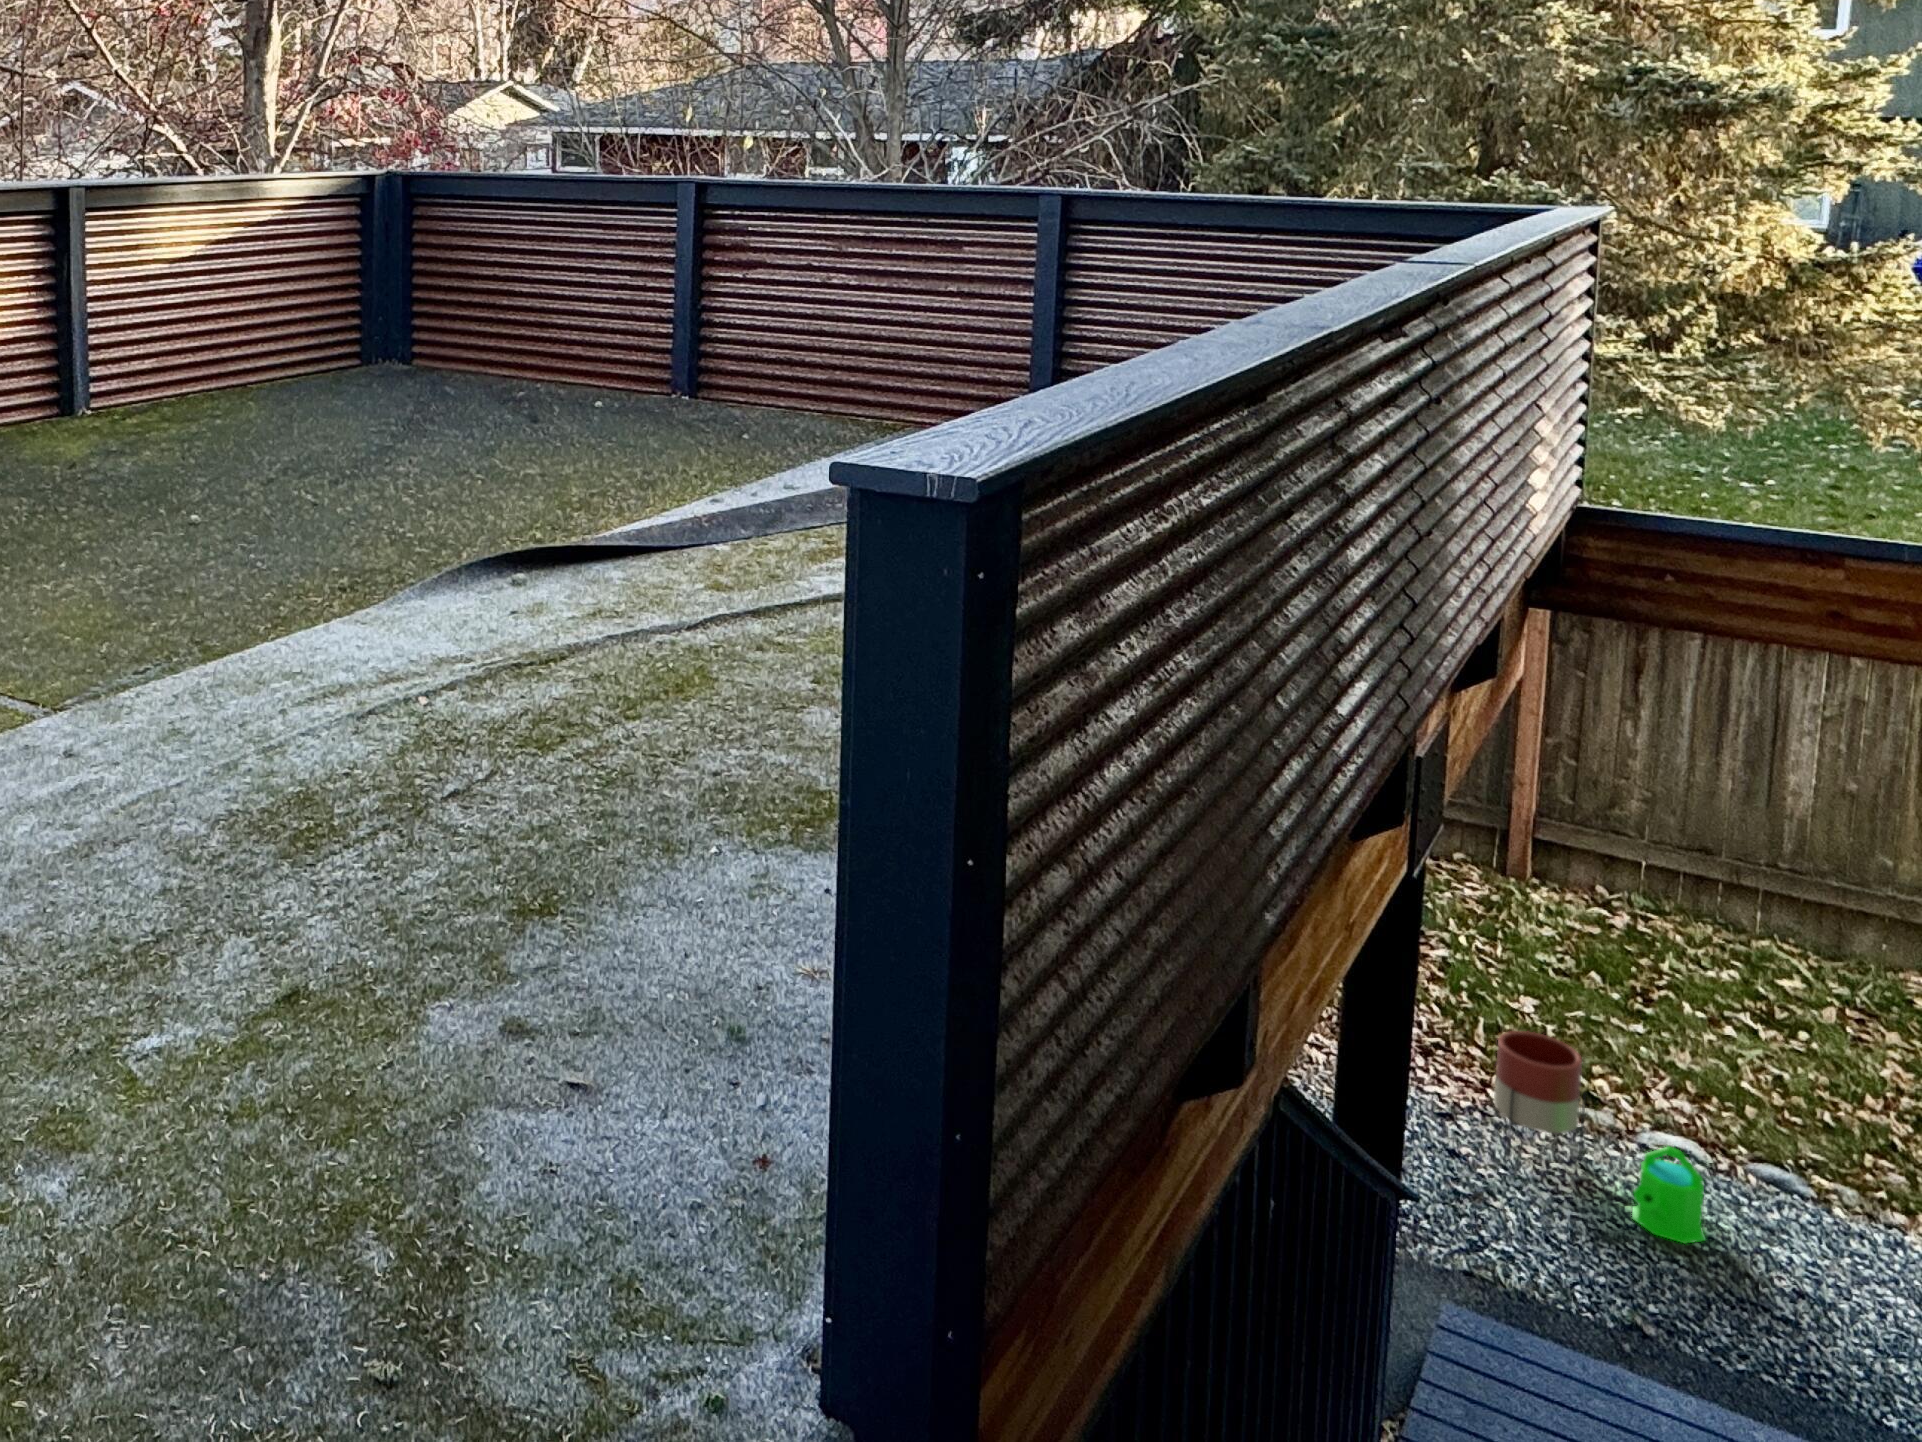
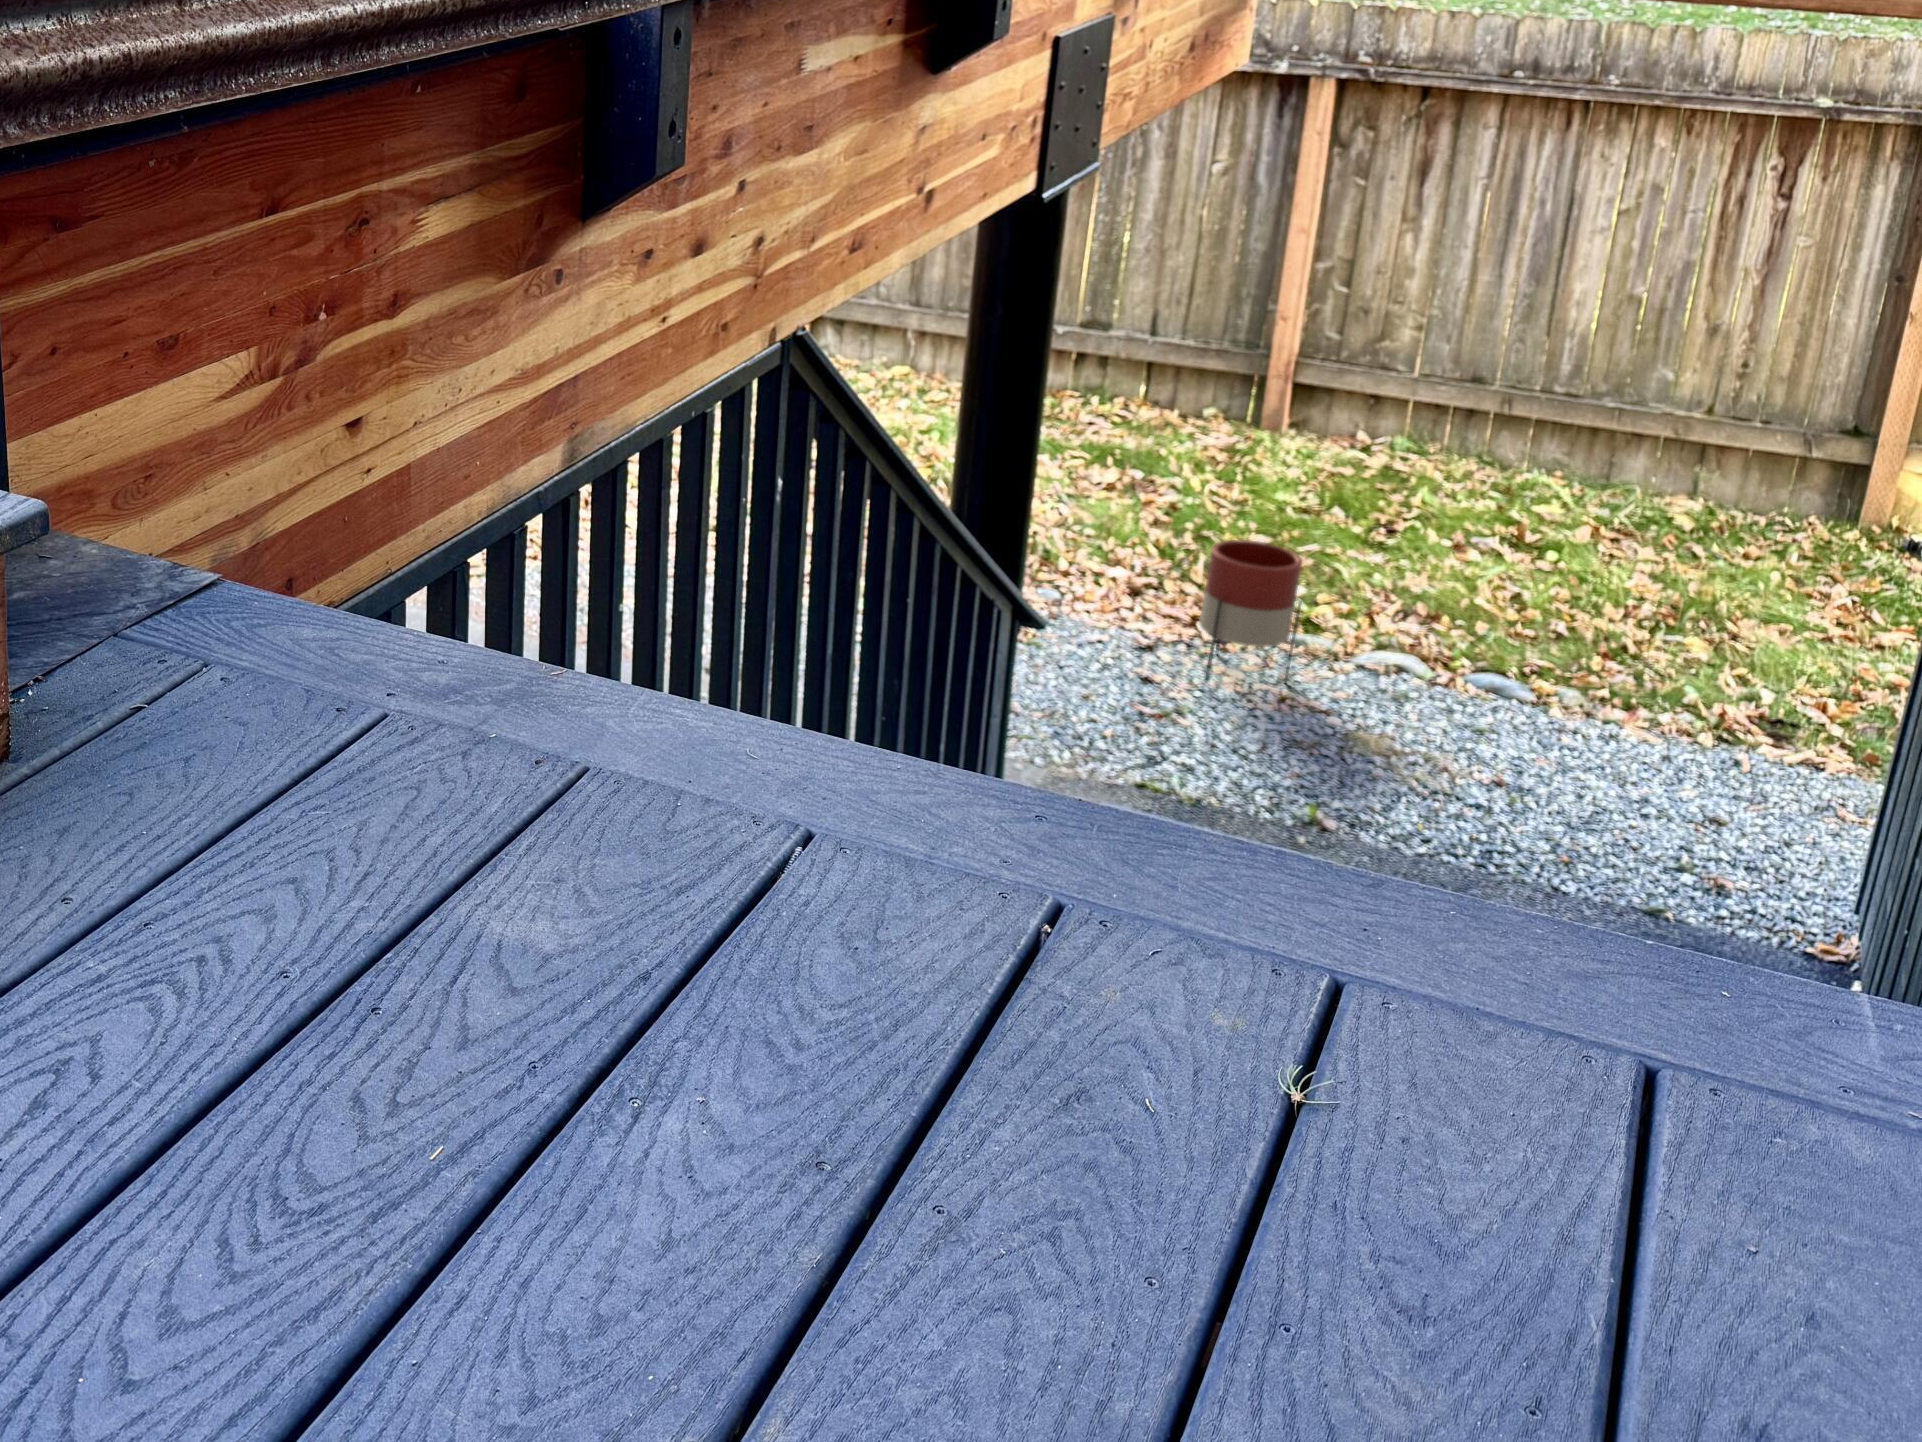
watering can: present [1632,1146,1705,1244] -> none [1332,642,1415,747]

